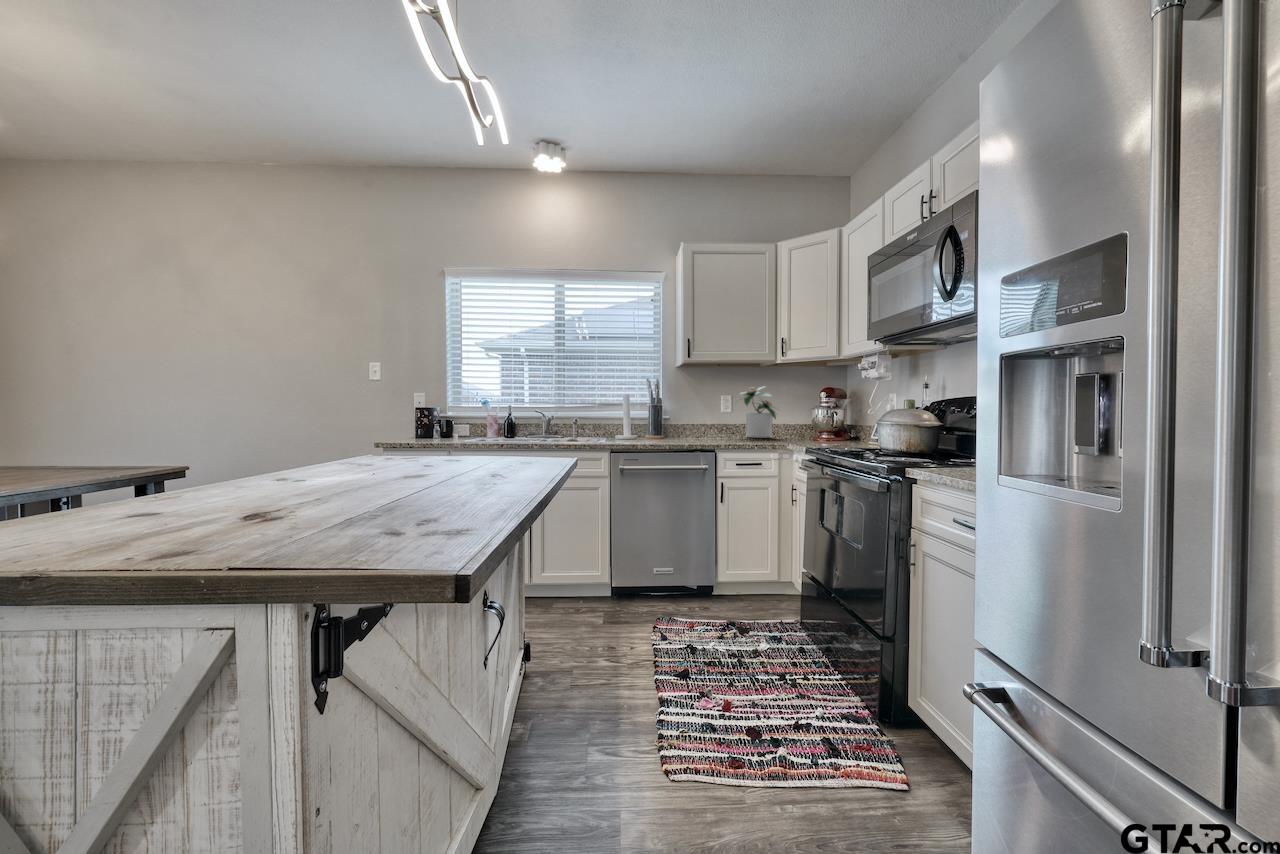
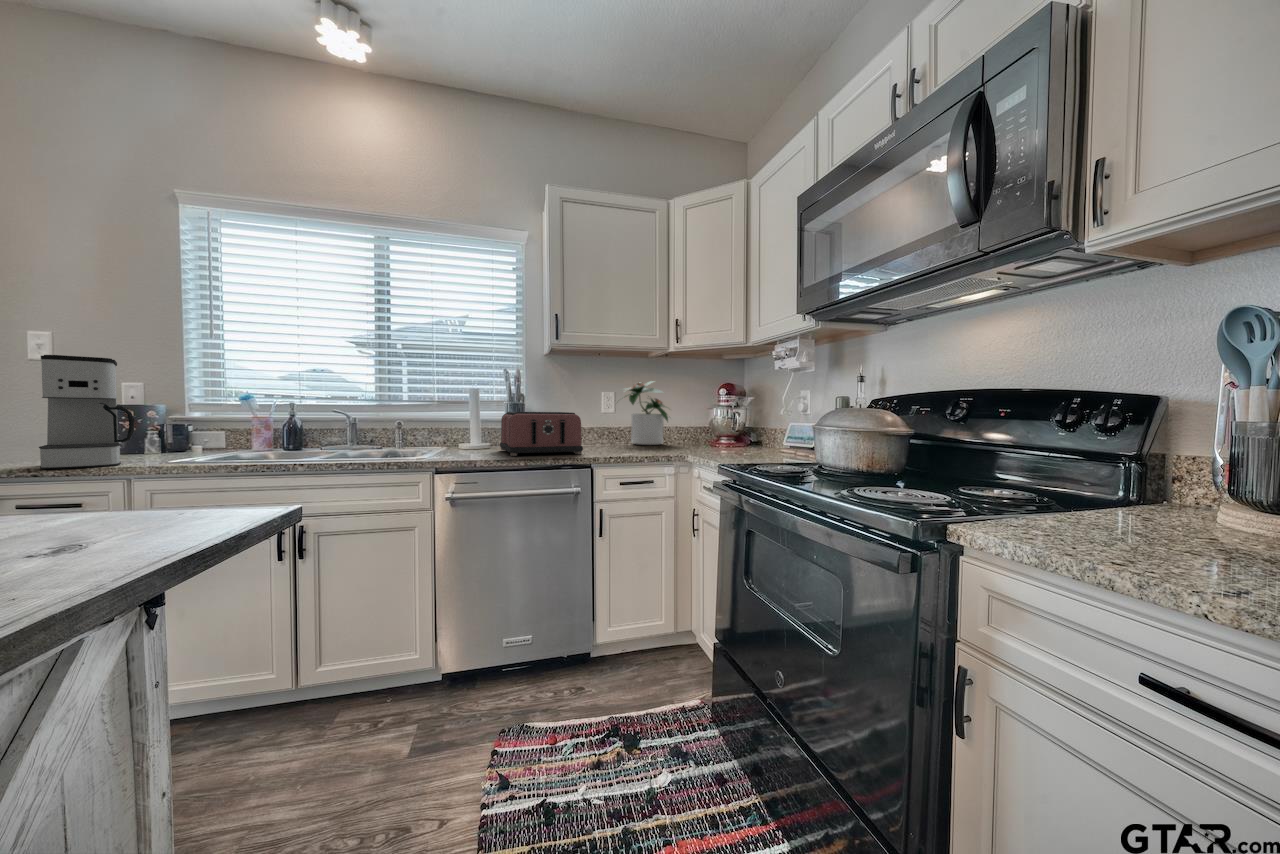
coffee maker: none [403,380,443,444] -> present [39,355,134,469]
toaster: none [648,411,709,443] -> present [500,412,583,456]

